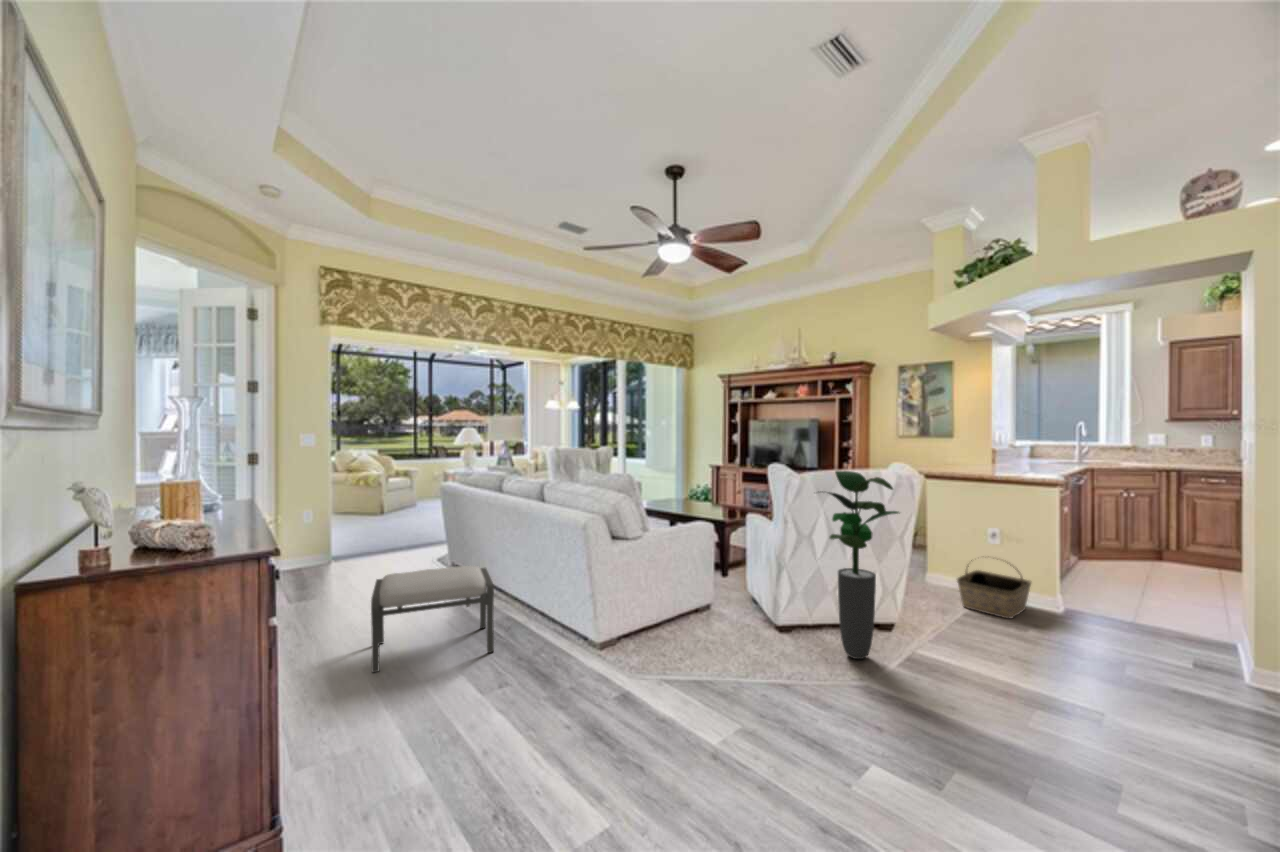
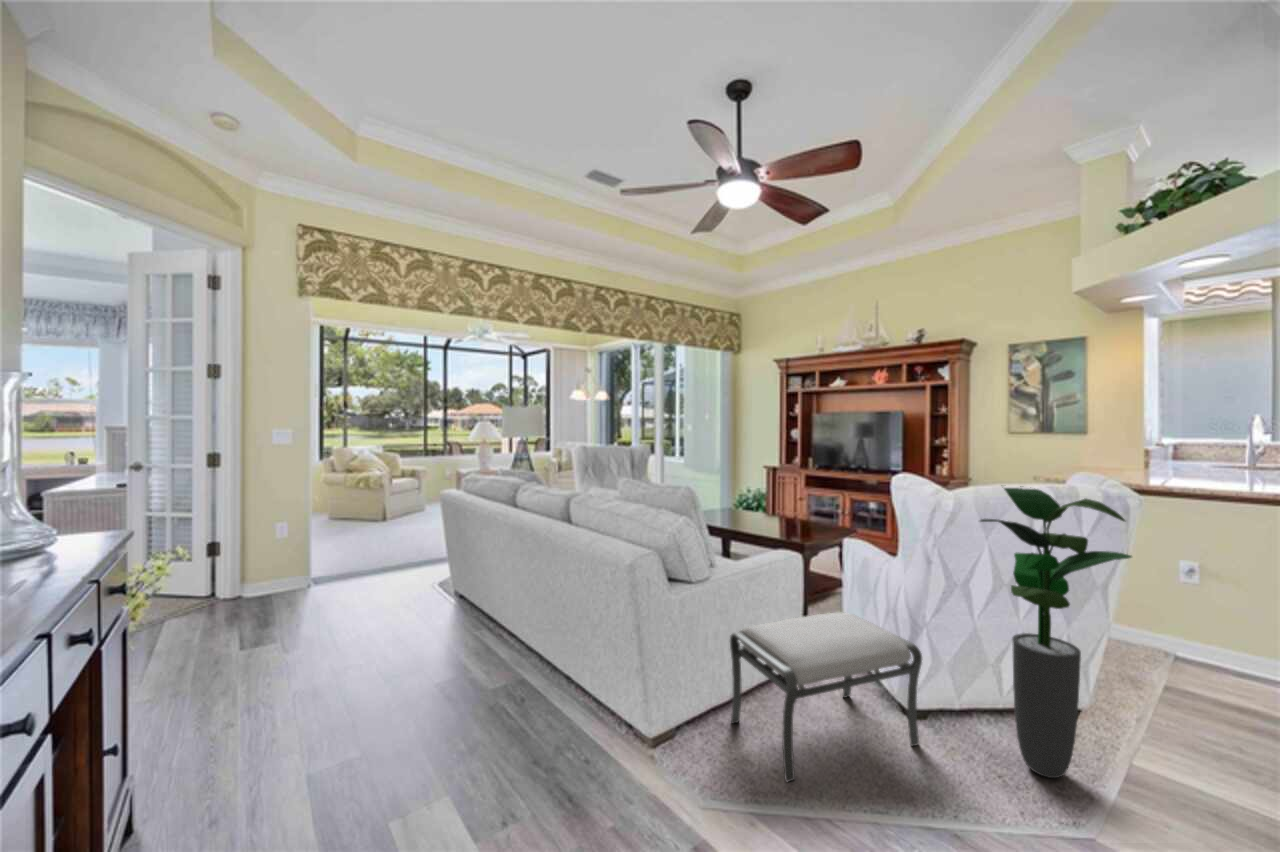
basket: present [957,556,1031,619] -> none [1146,604,1263,698]
ottoman: present [371,566,494,672] -> present [730,613,922,782]

